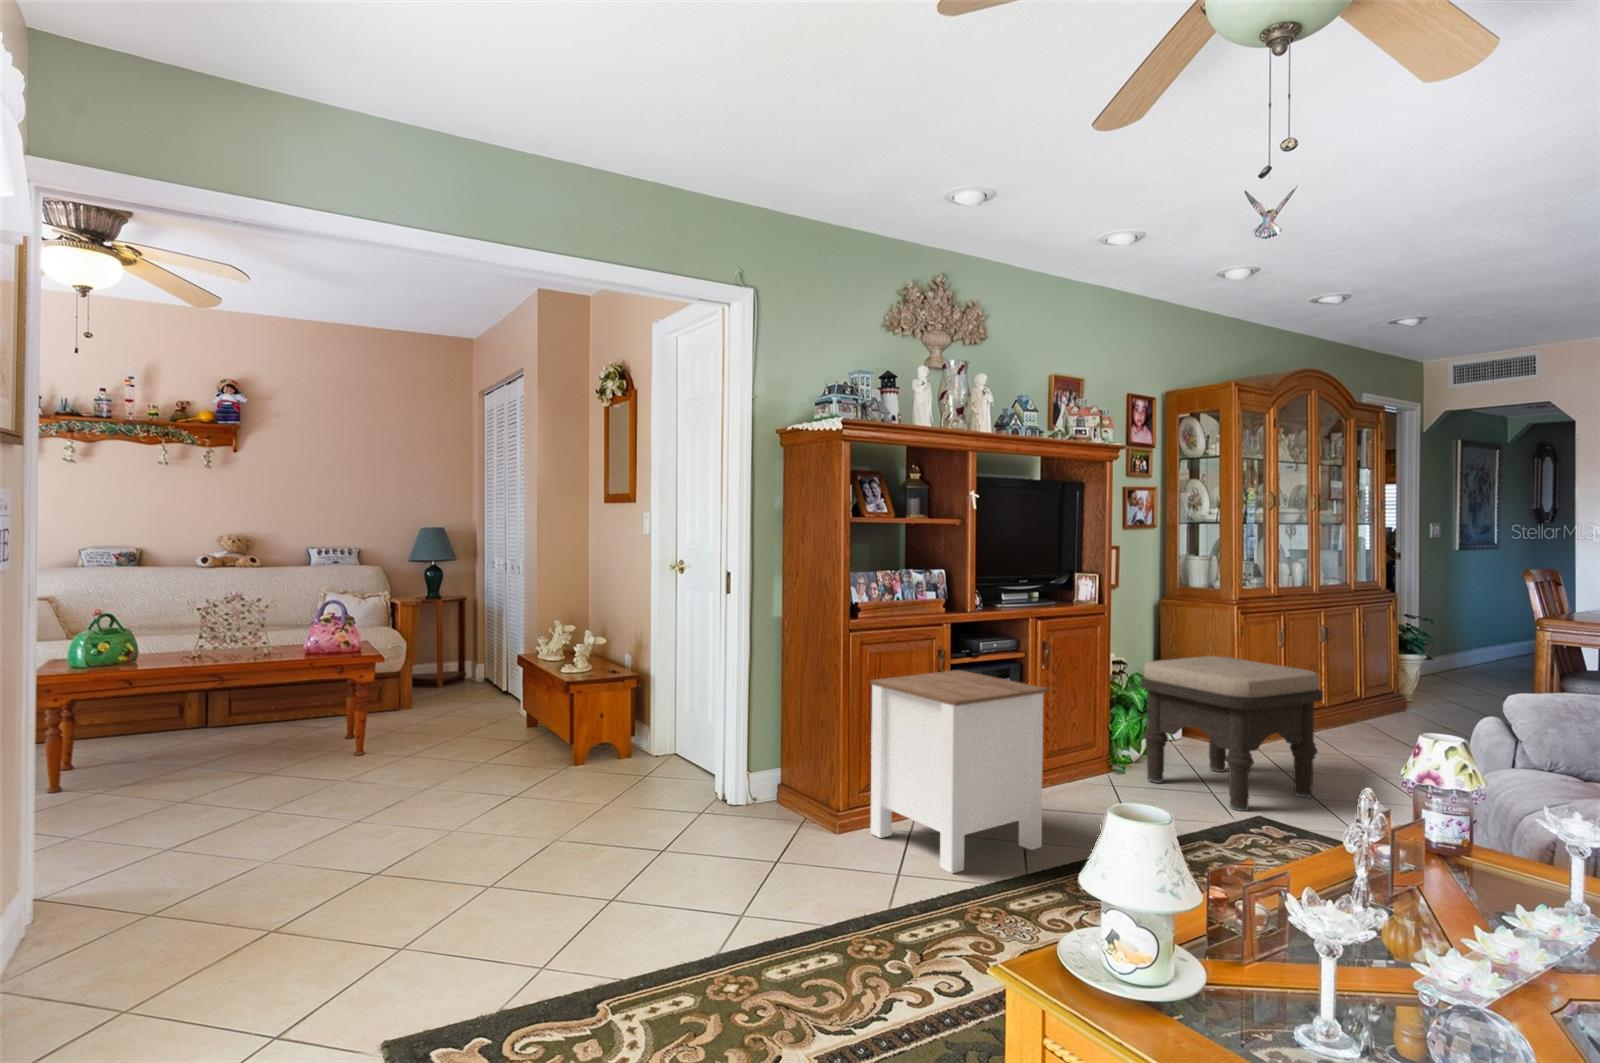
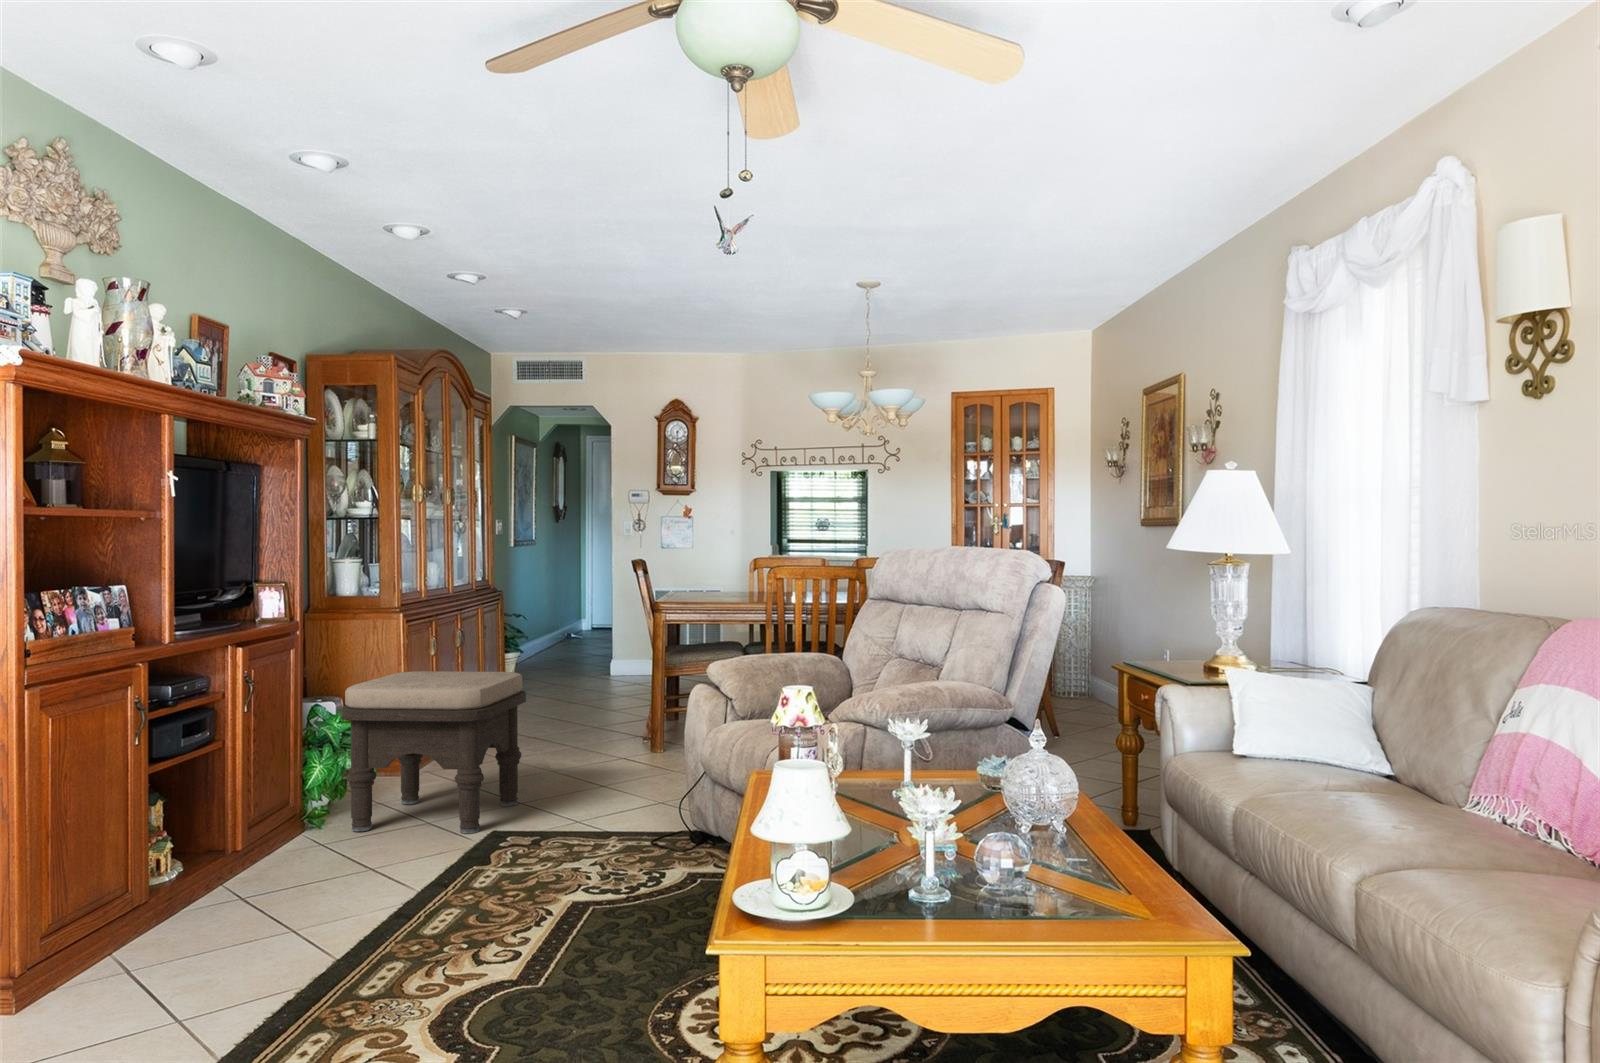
side table: present [870,670,1048,873] -> none [58,726,325,998]

